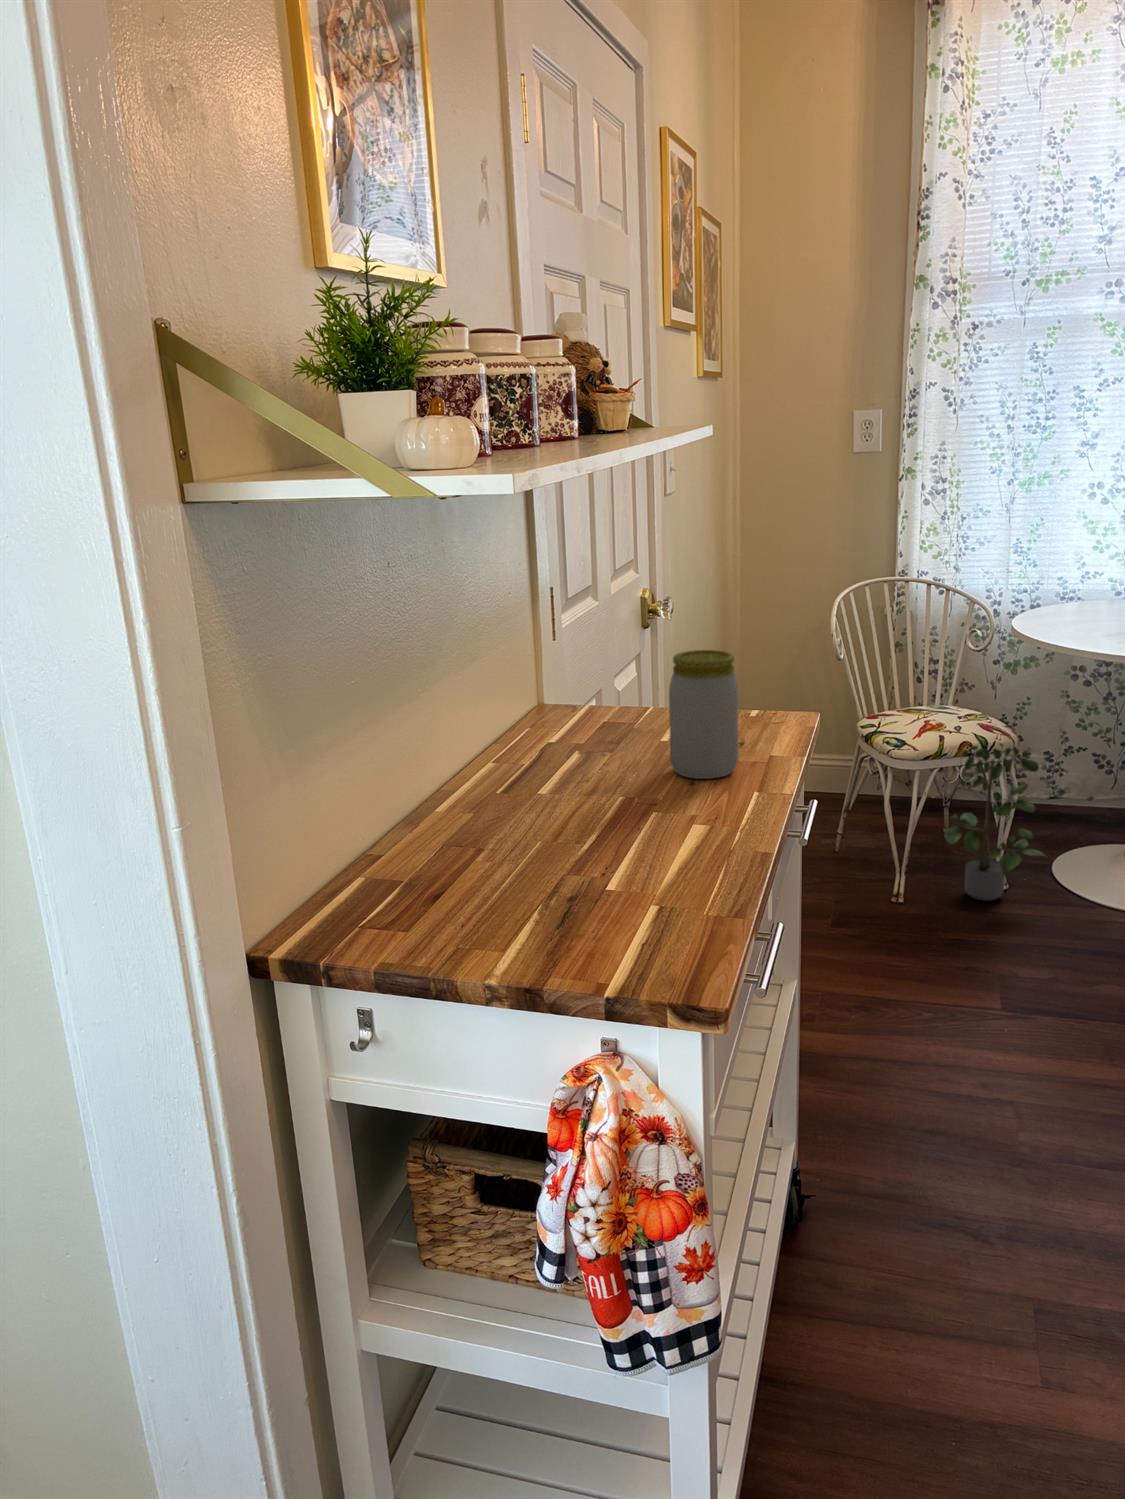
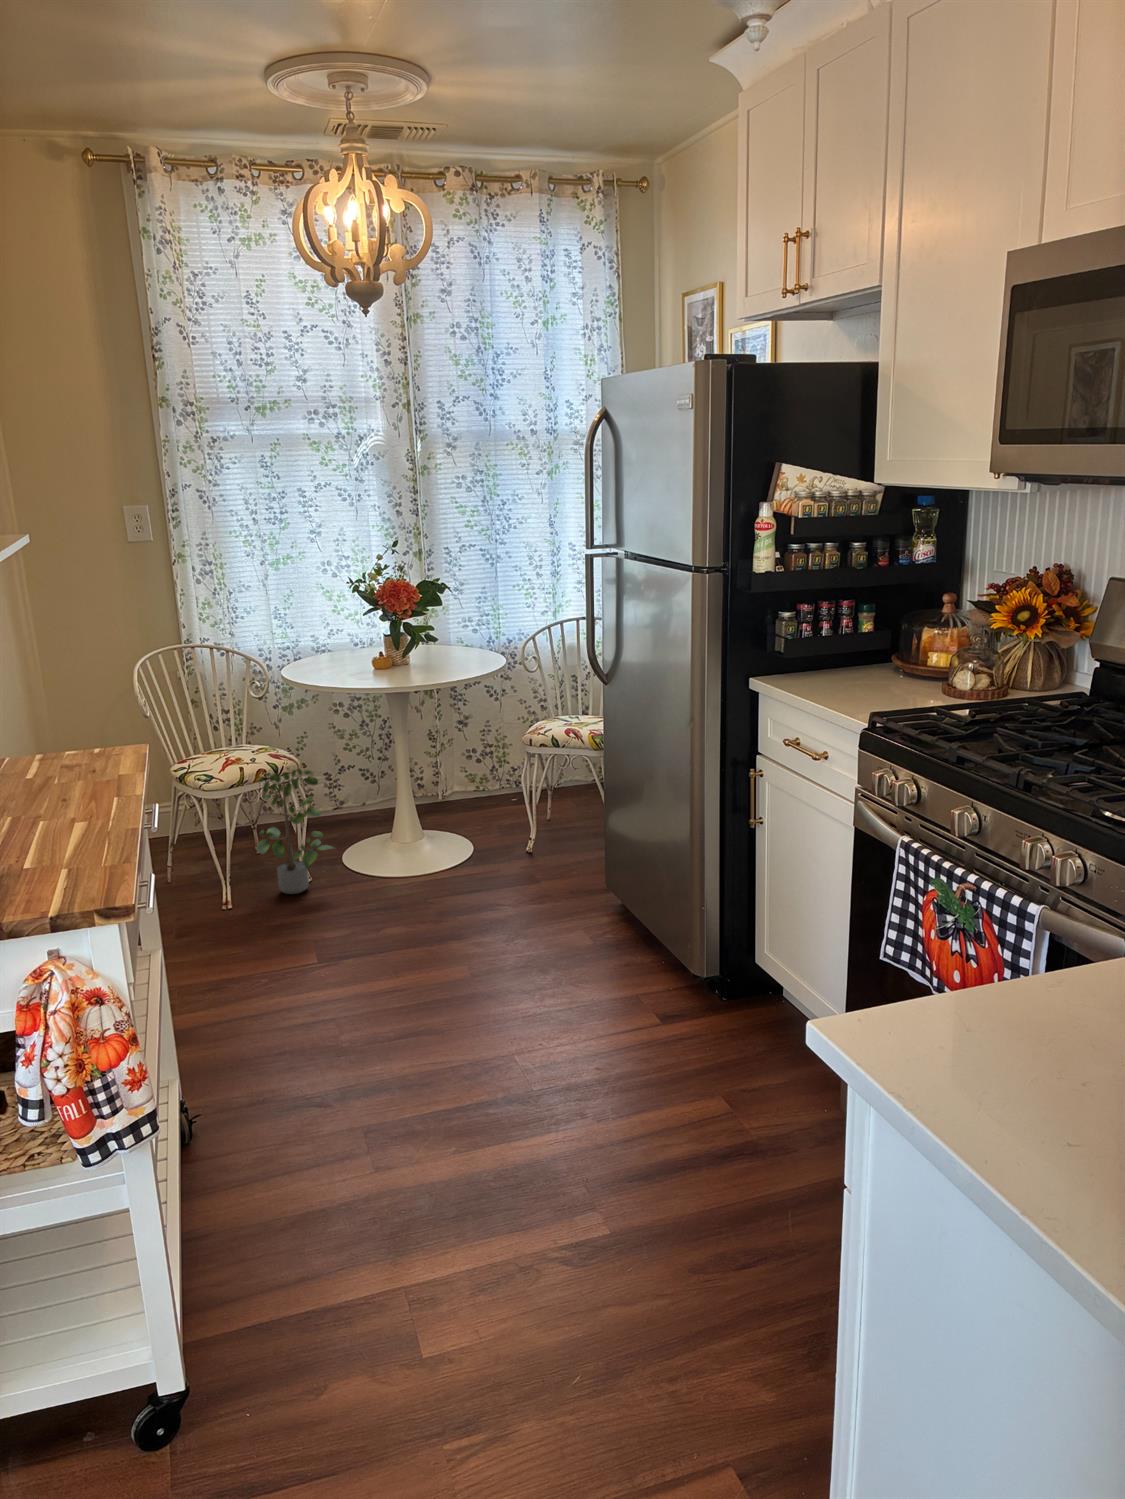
jar: present [669,650,738,779] -> none [31,707,93,802]

